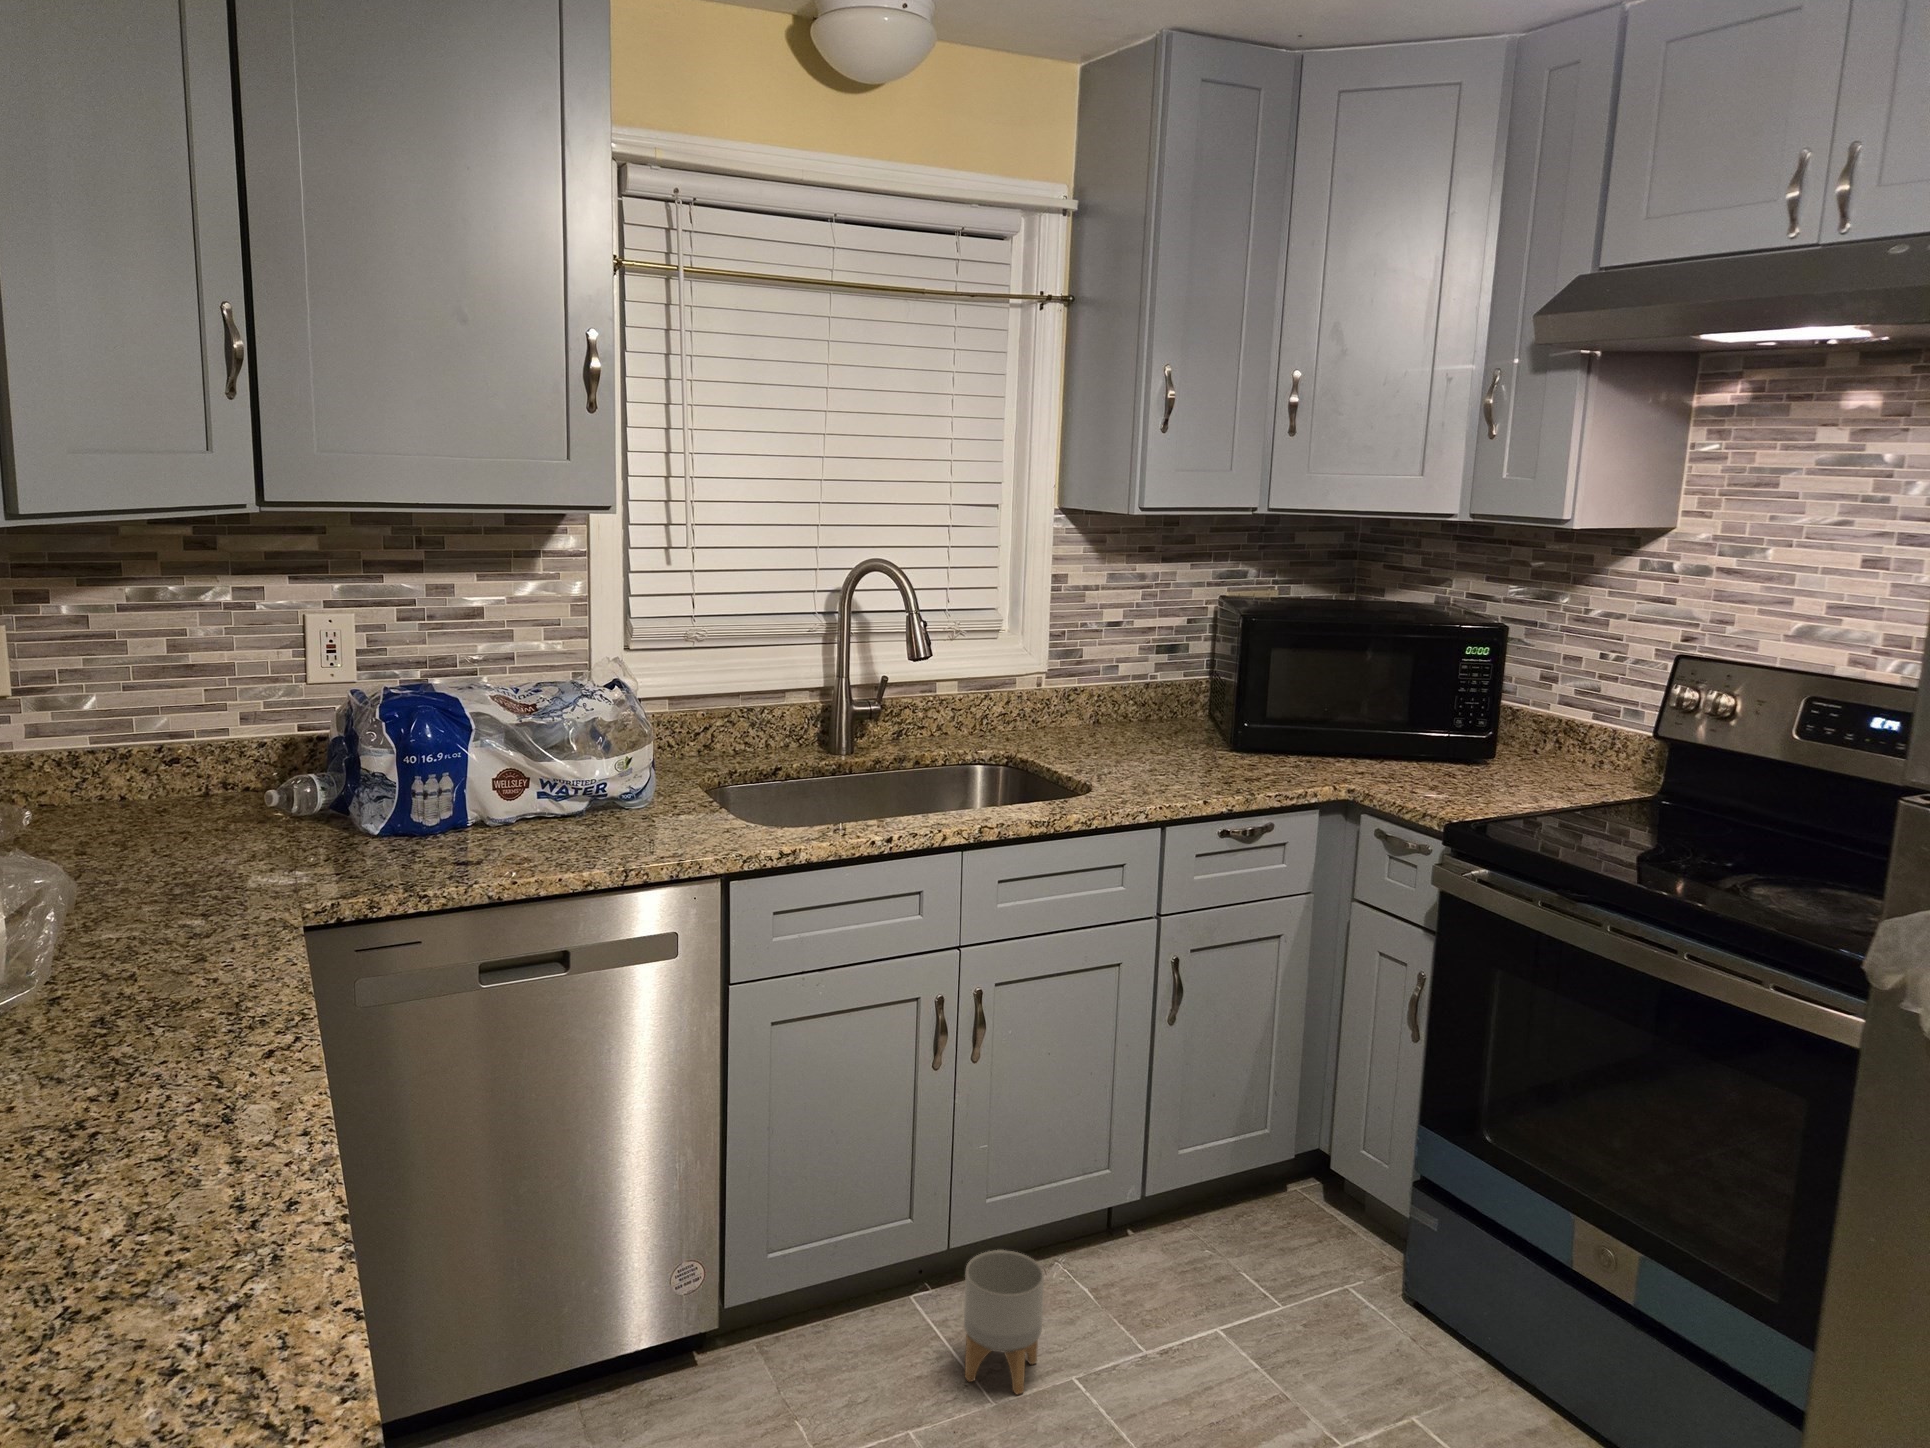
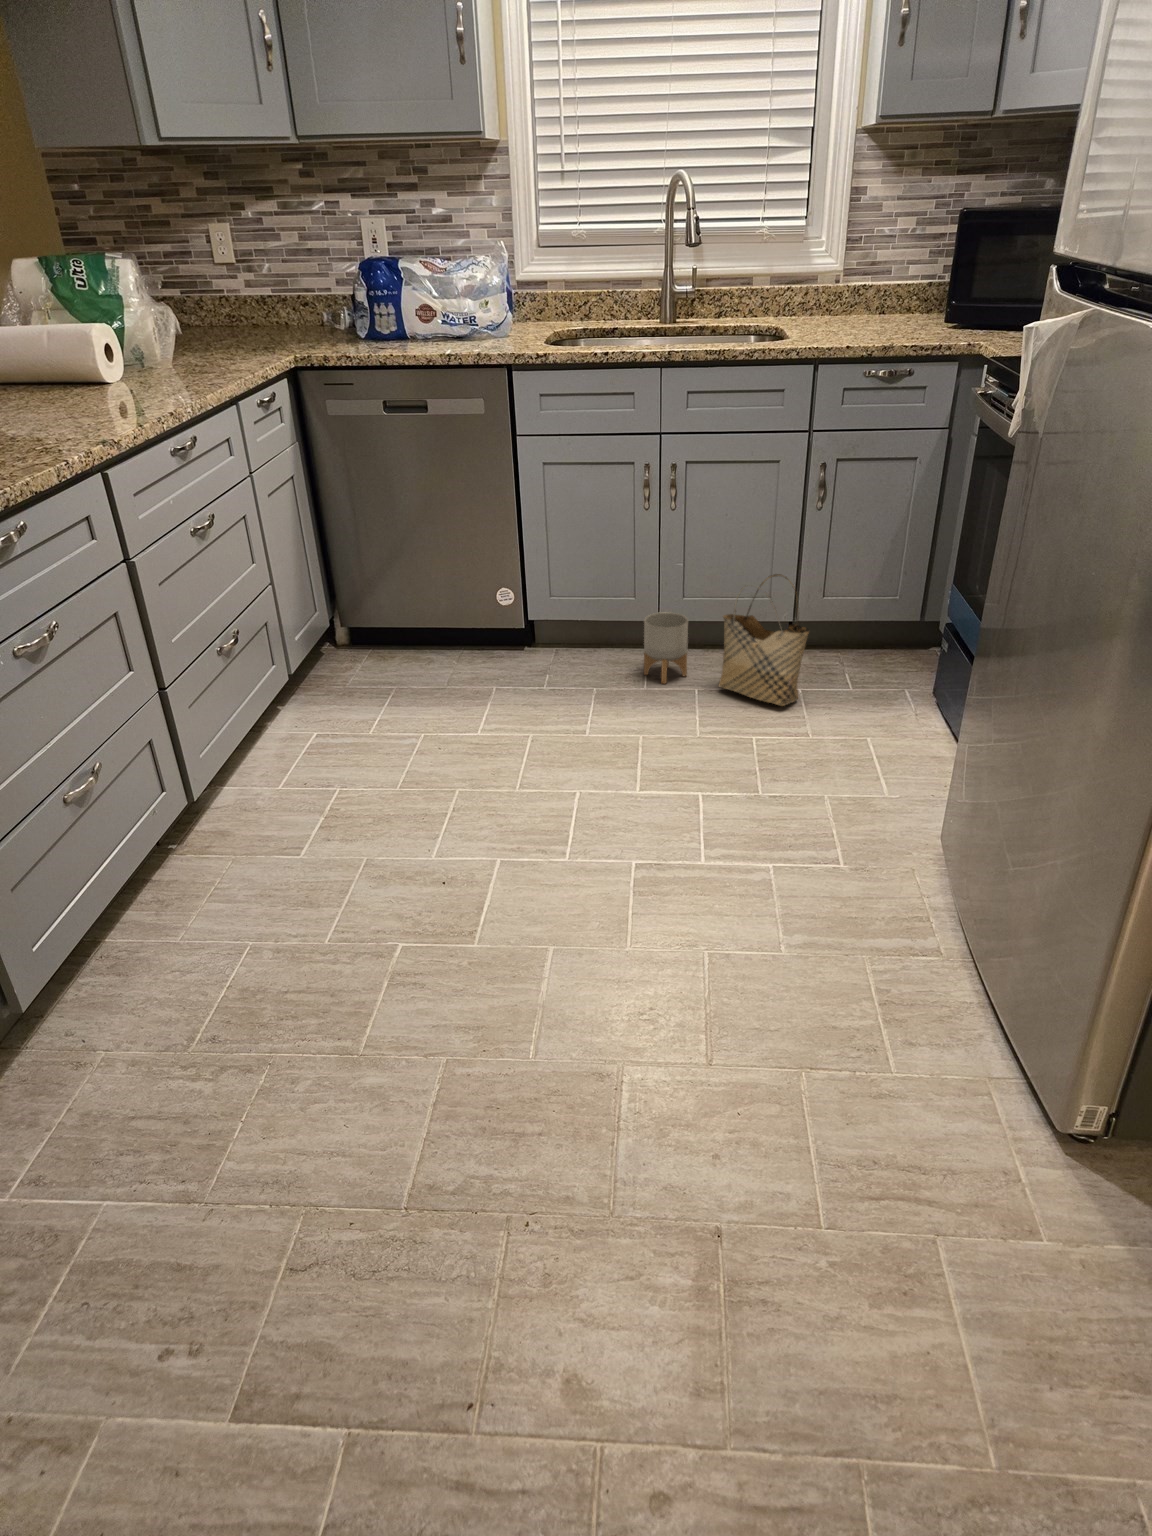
woven basket: none [1111,1158,1266,1390] -> present [719,574,809,706]

